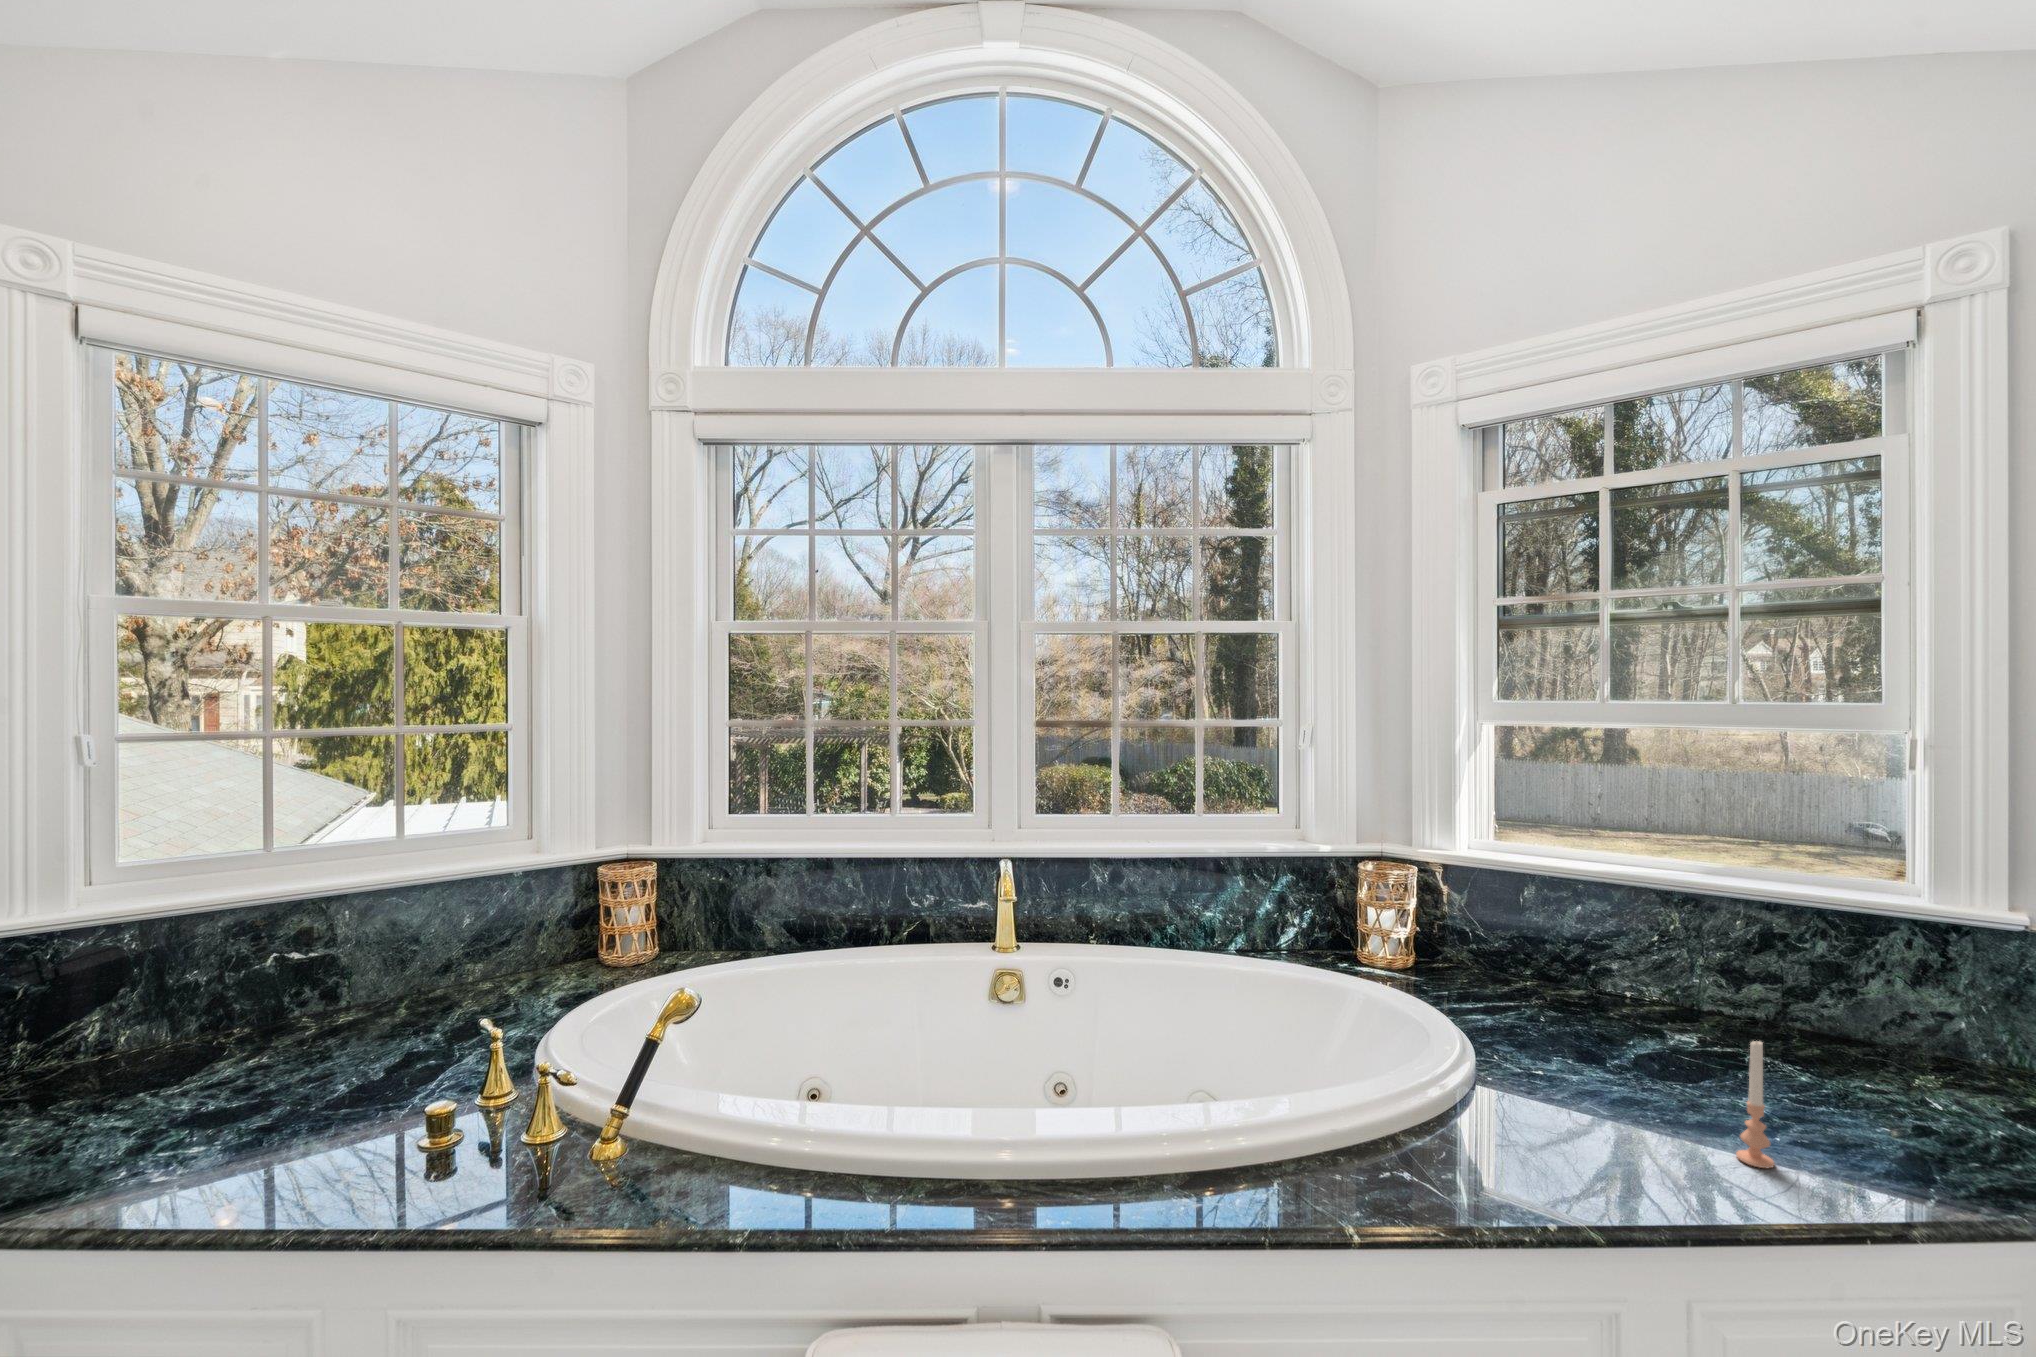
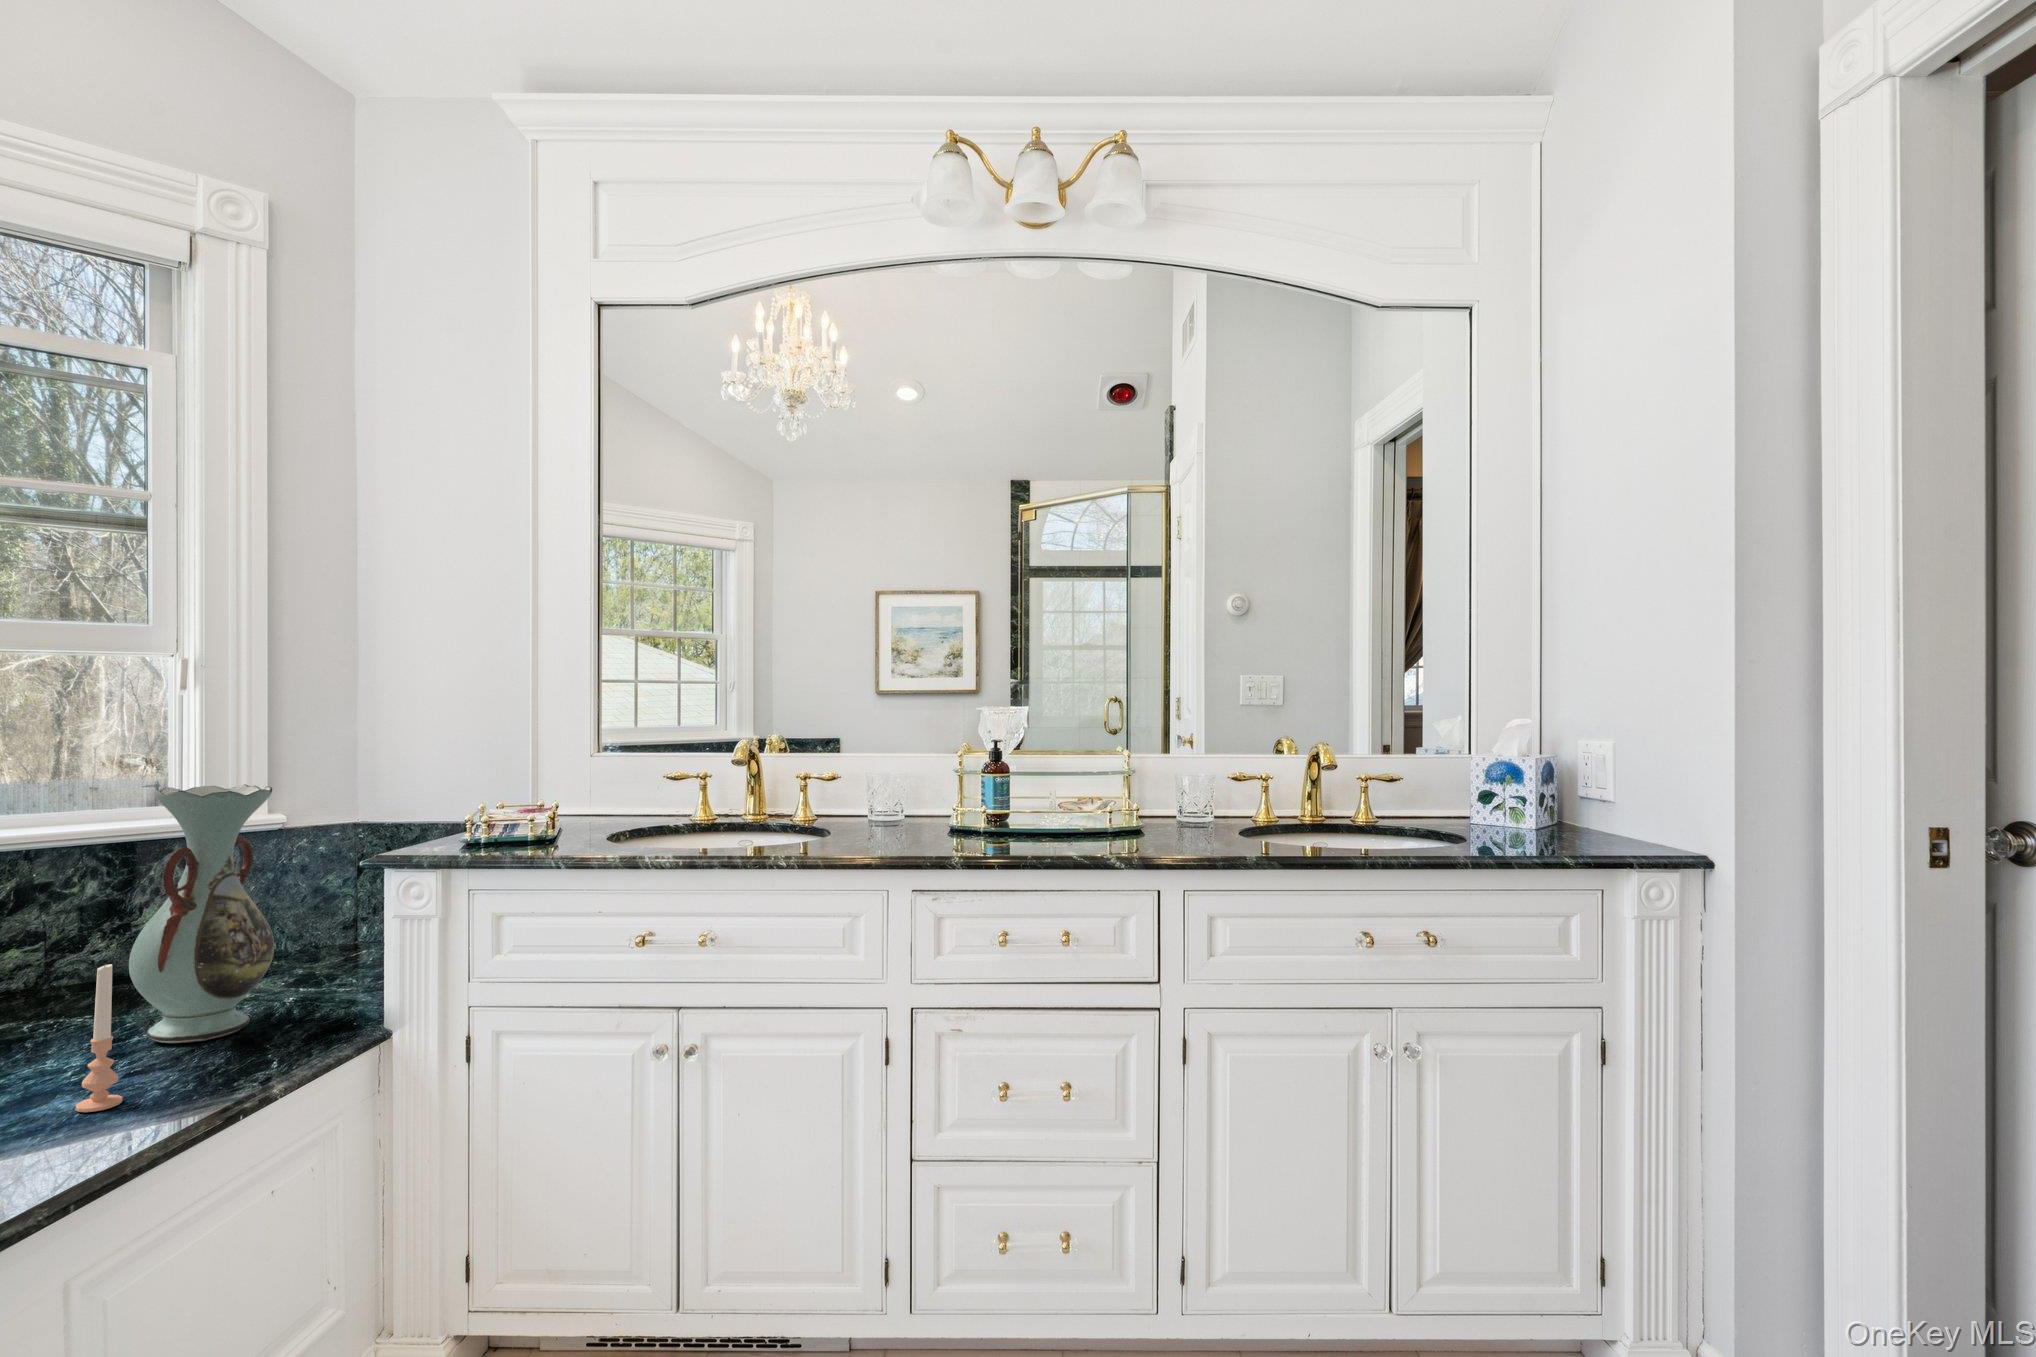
decorative vase: none [1810,883,1960,1145] -> present [129,784,274,1043]

